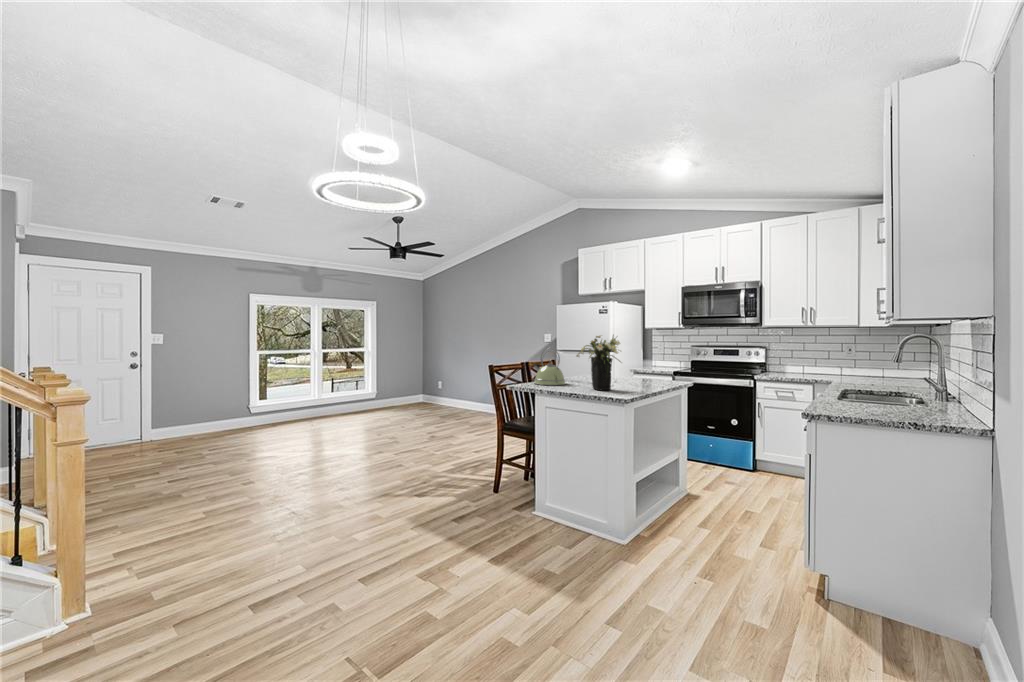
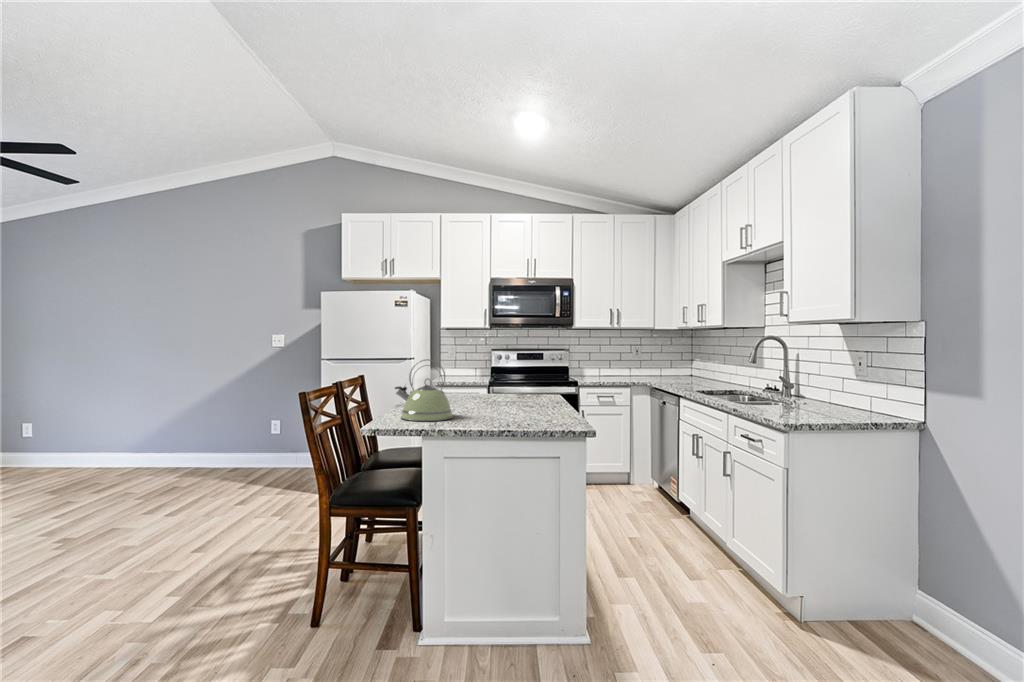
flower arrangement: present [576,335,620,390] -> none [499,337,568,421]

